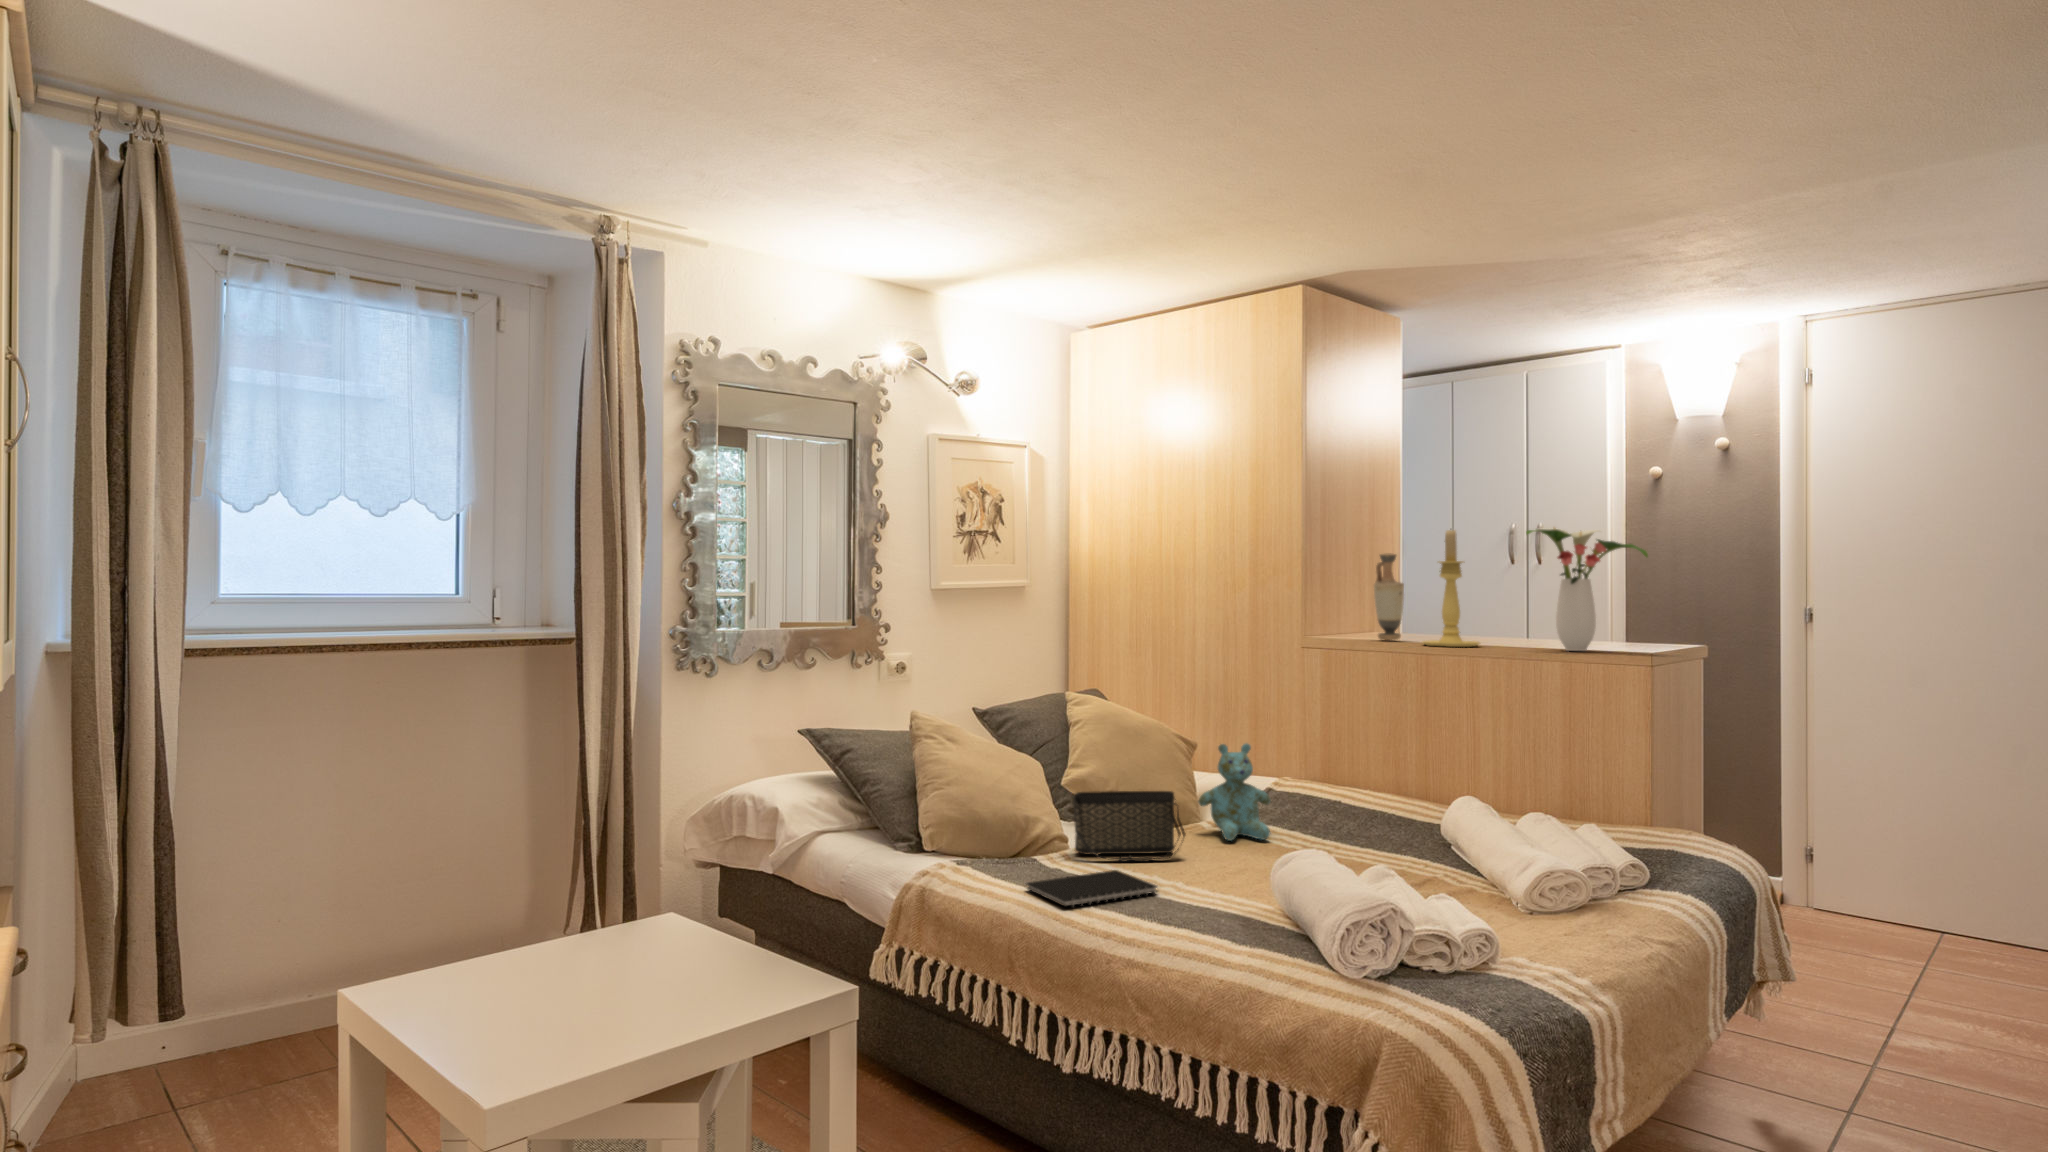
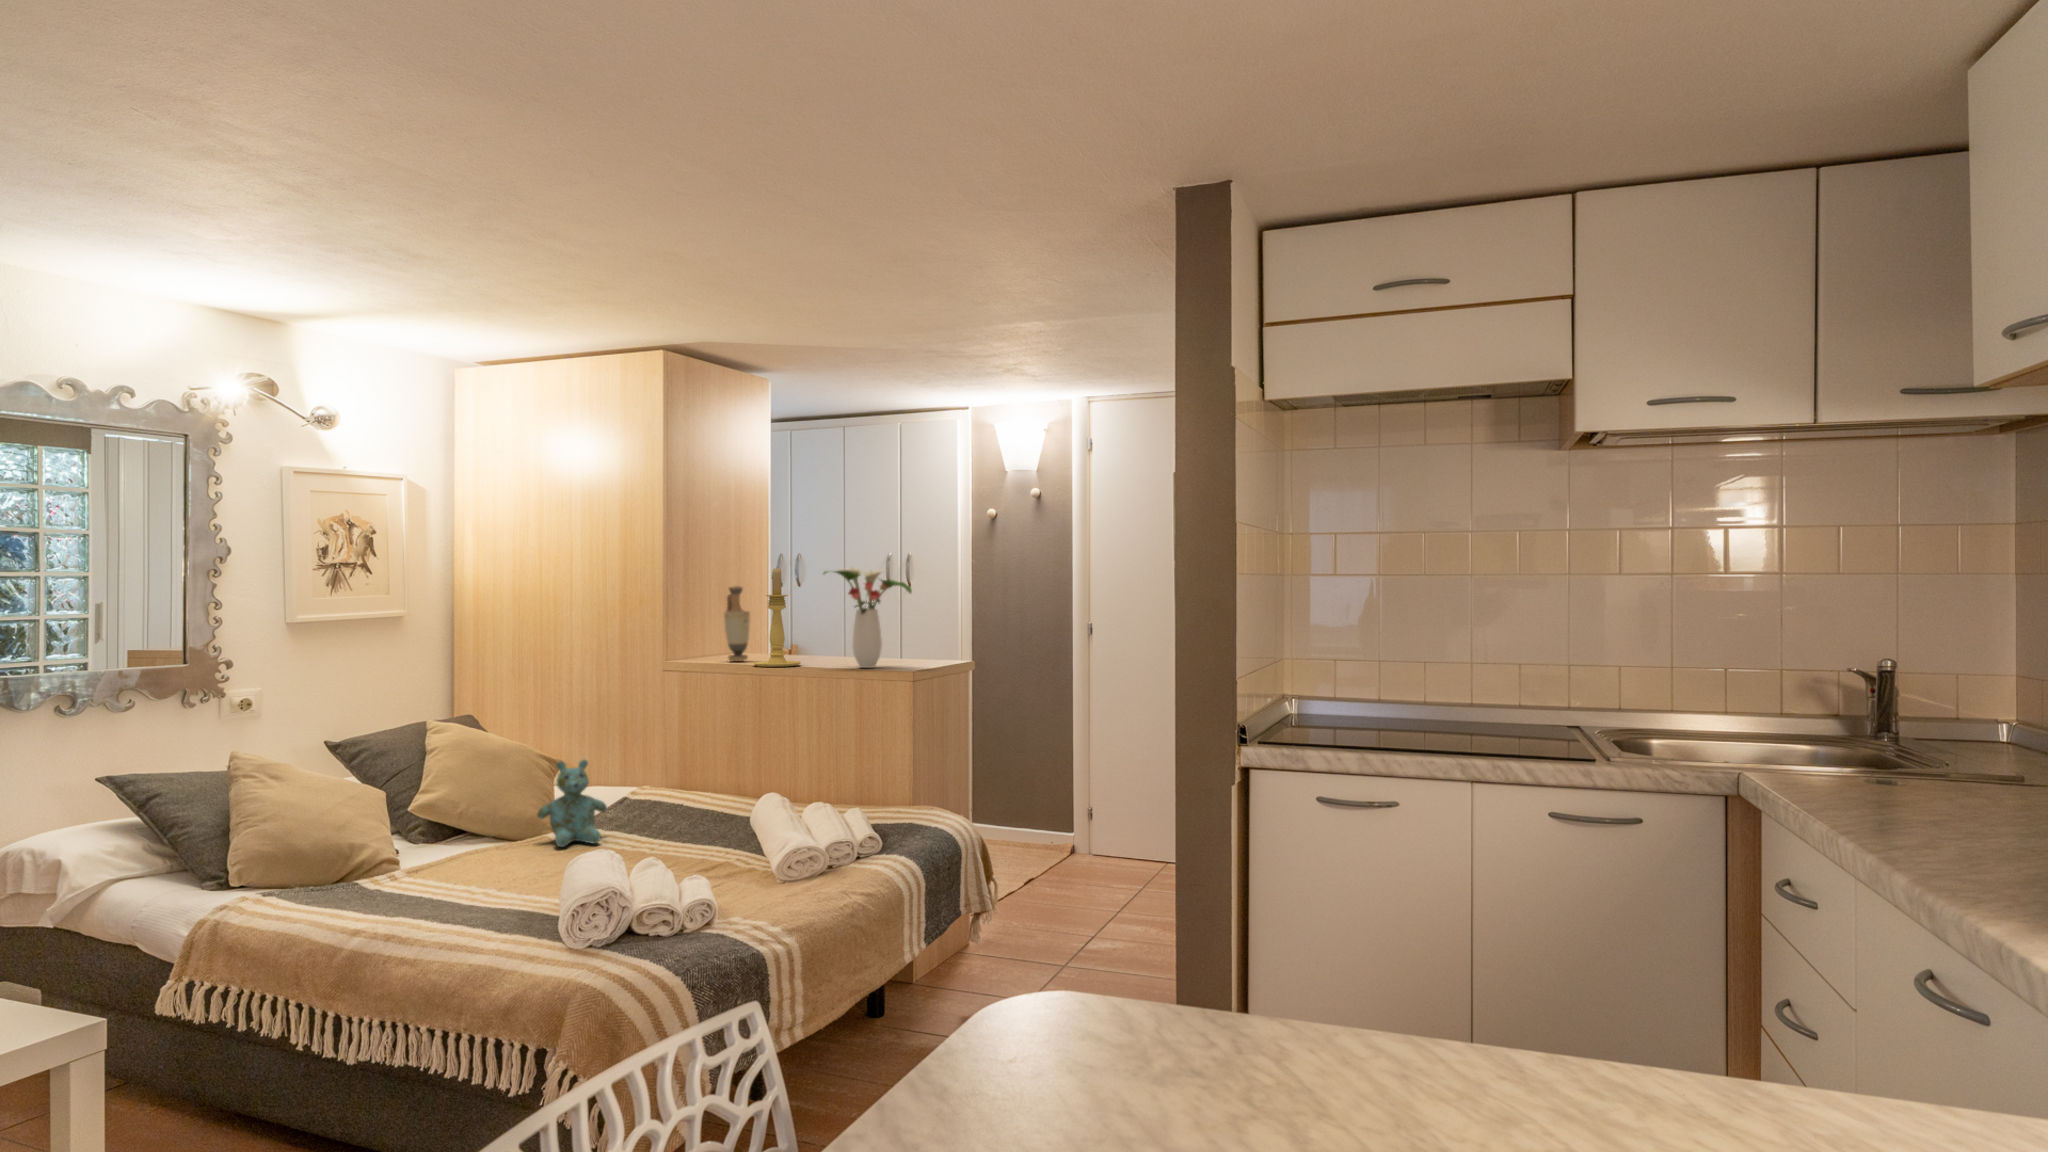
handbag: present [1073,791,1185,862] -> none [398,808,509,875]
notebook: present [1027,870,1157,907] -> none [327,883,461,921]

